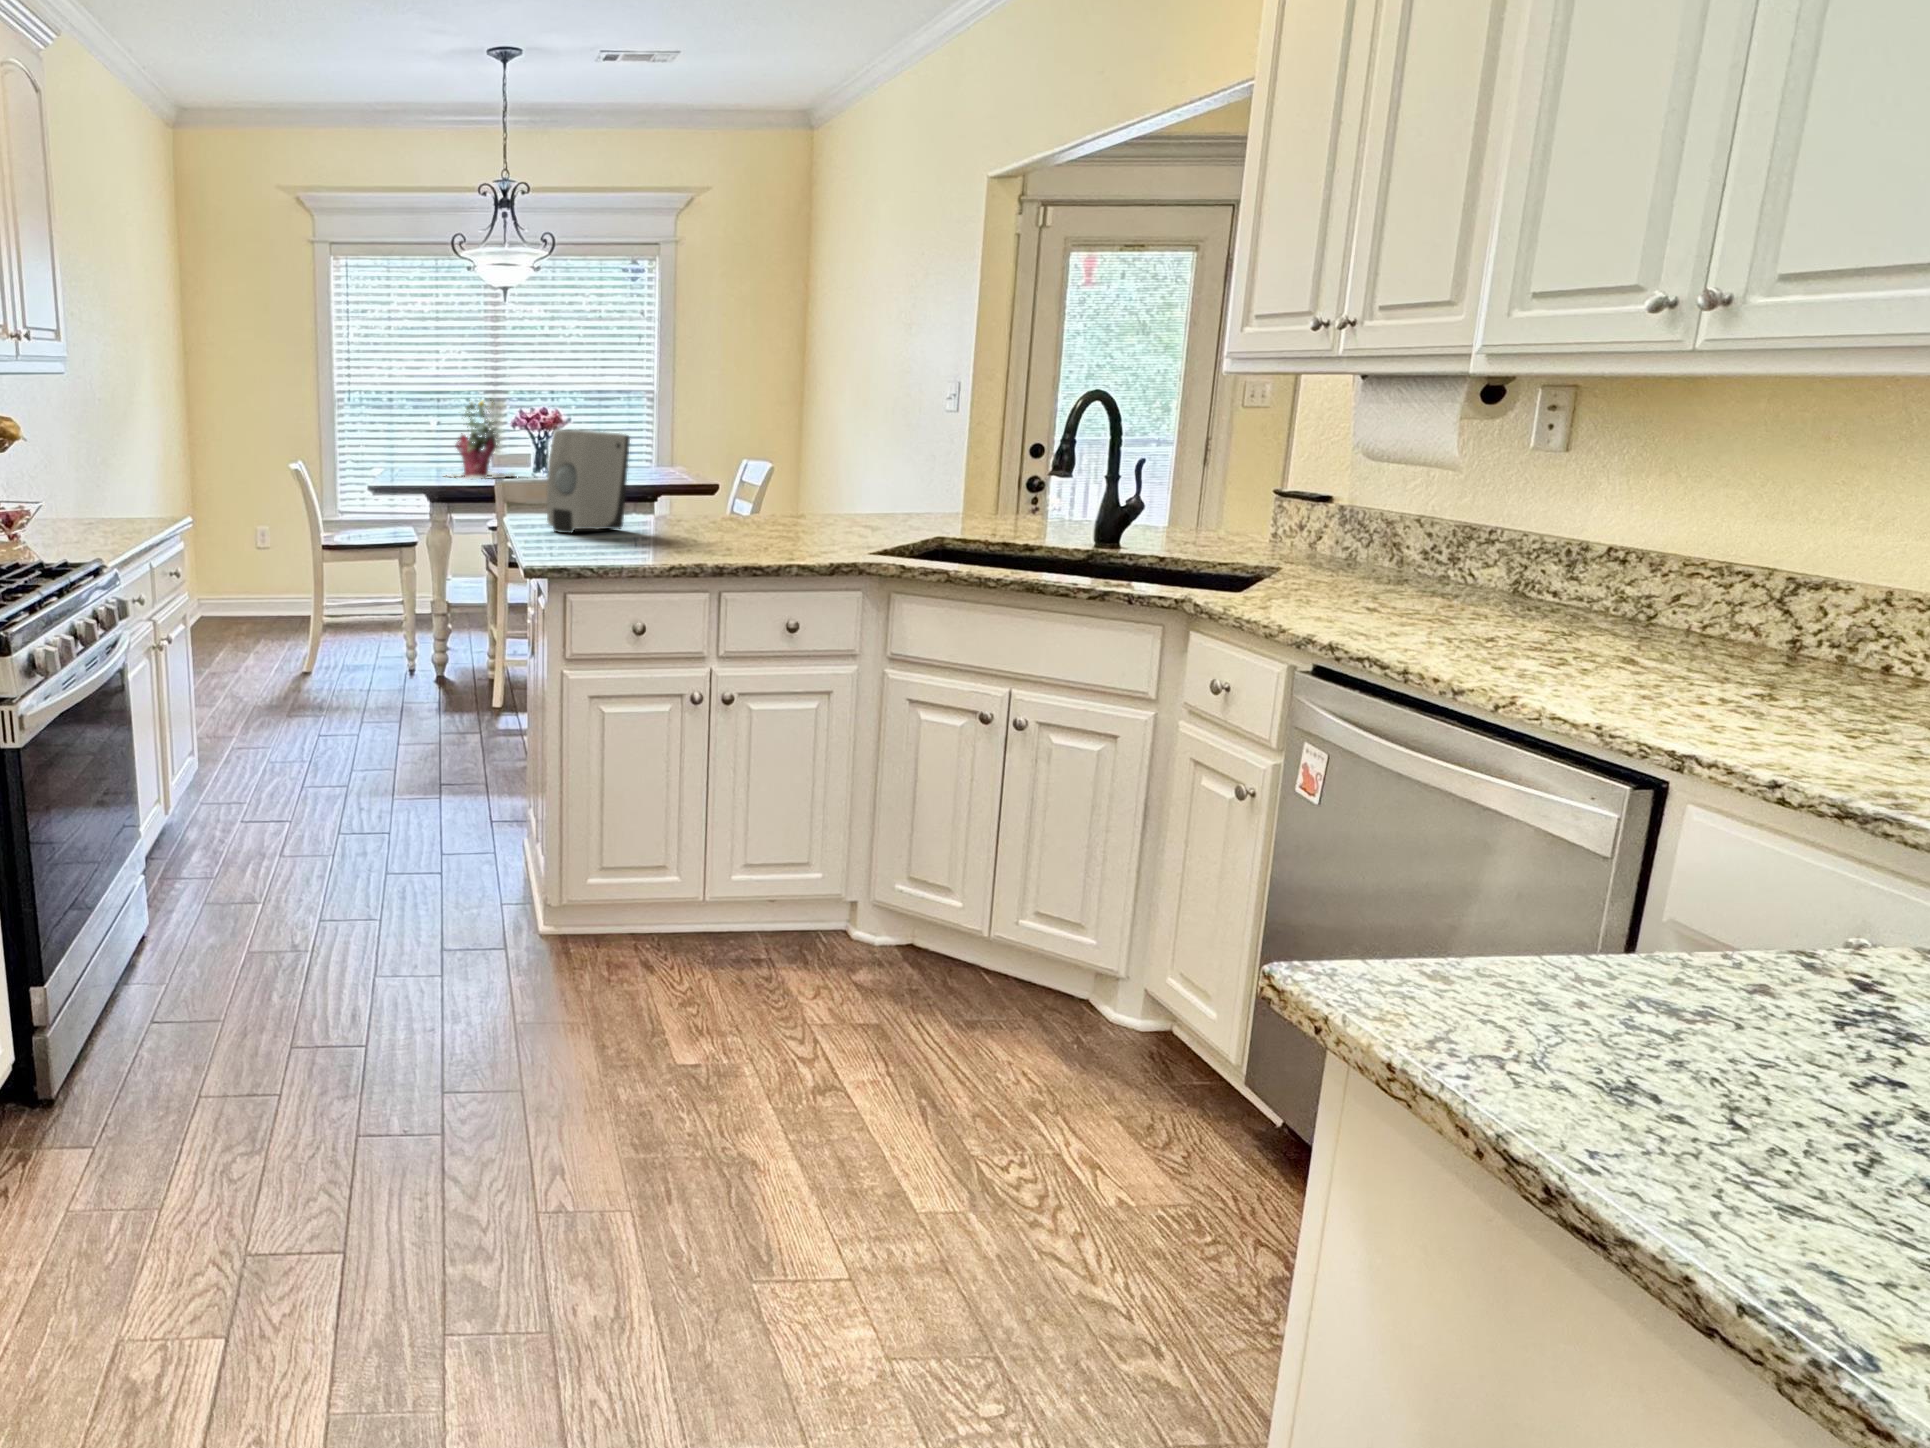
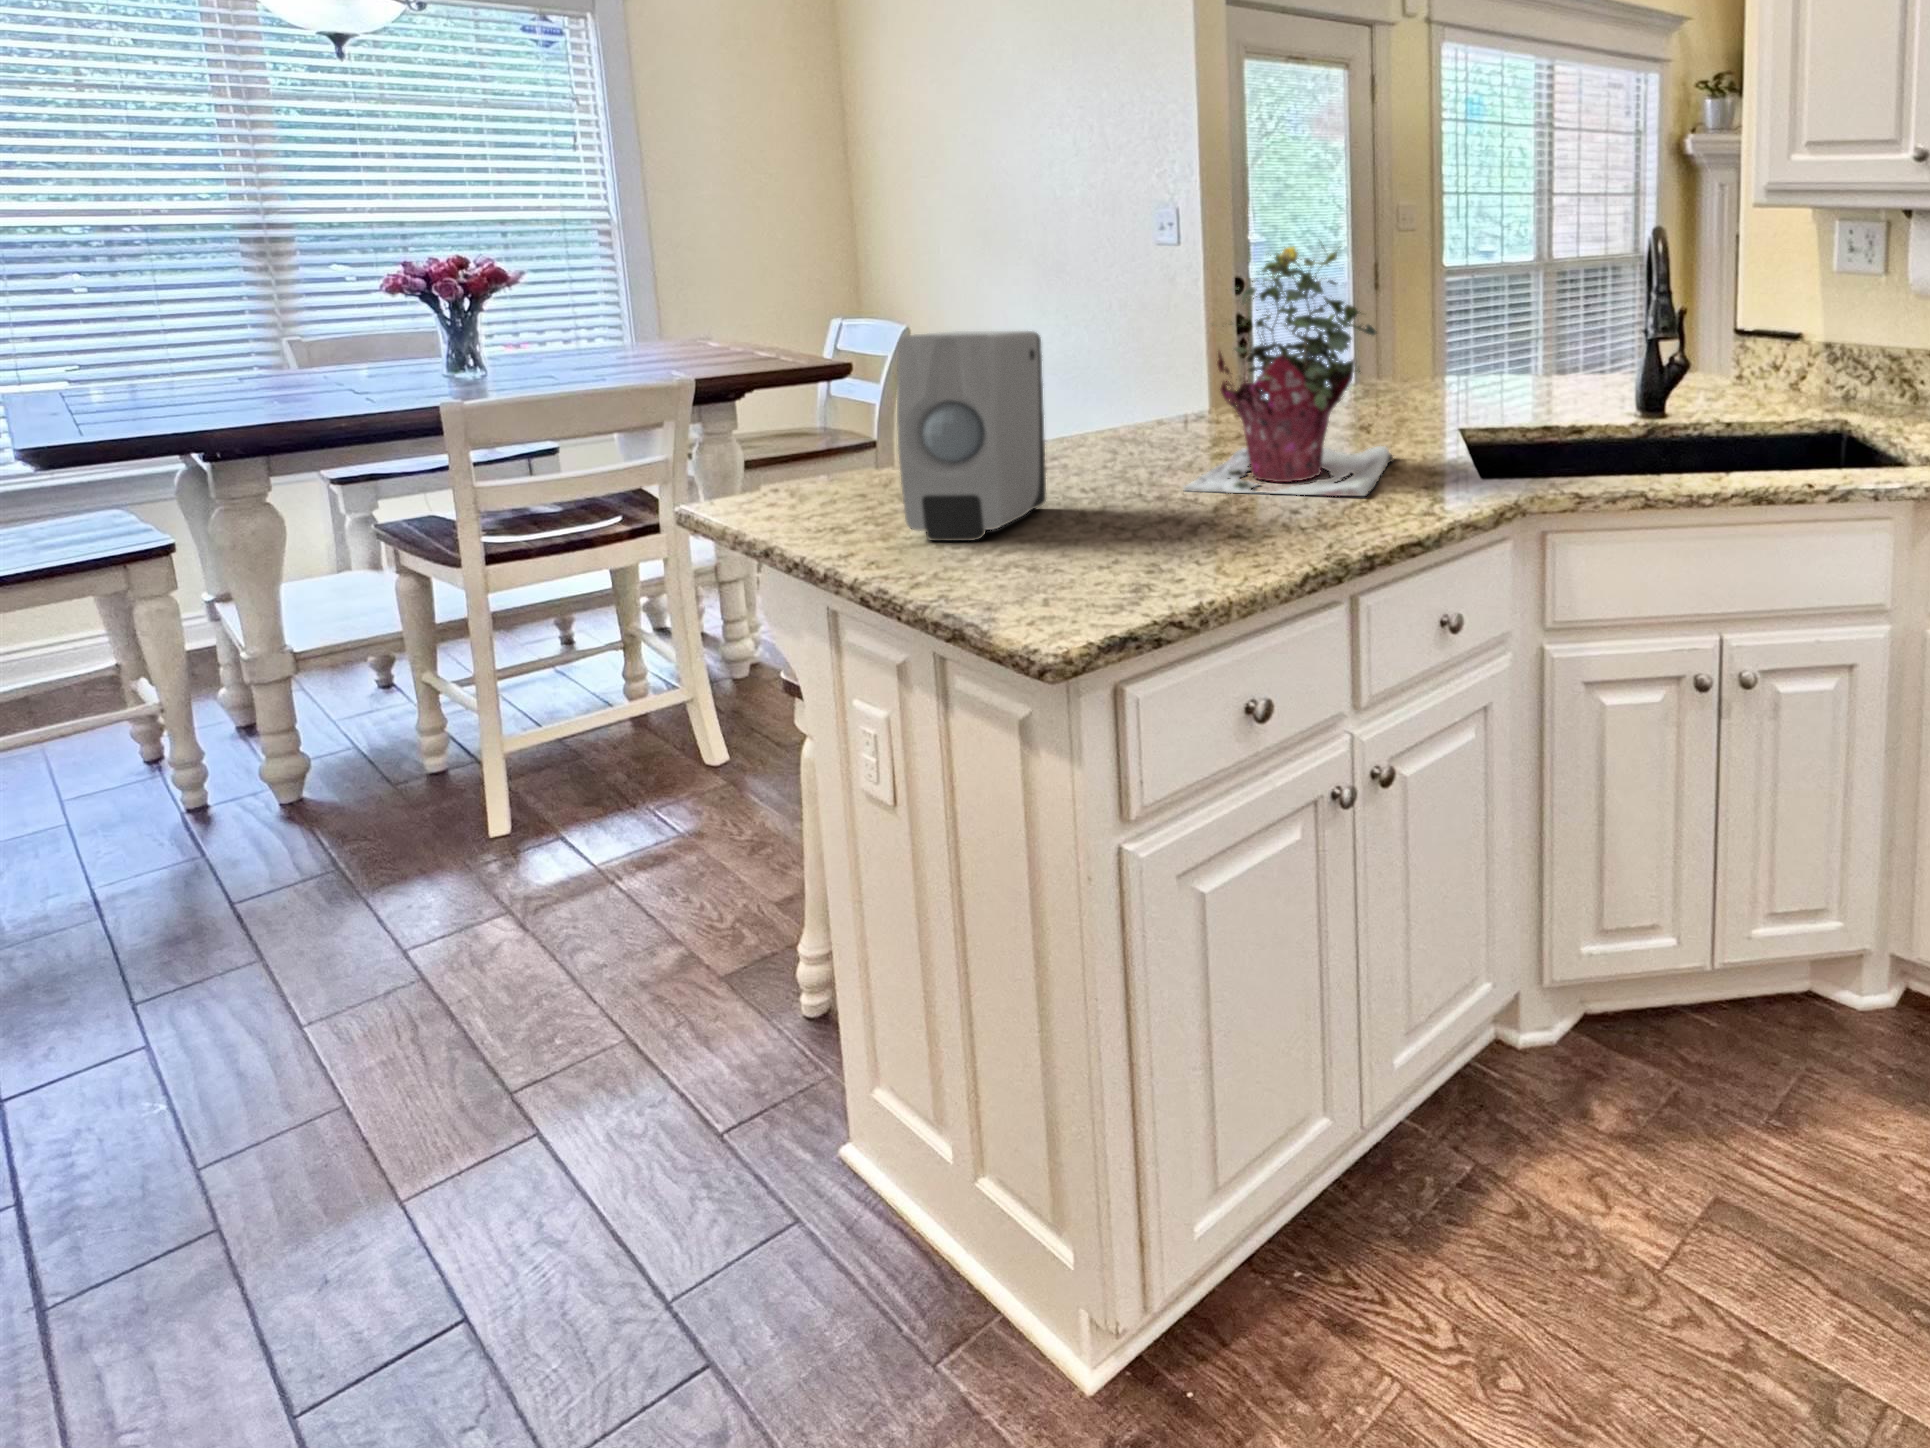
potted plant: present [446,400,514,479] -> present [1183,245,1394,496]

